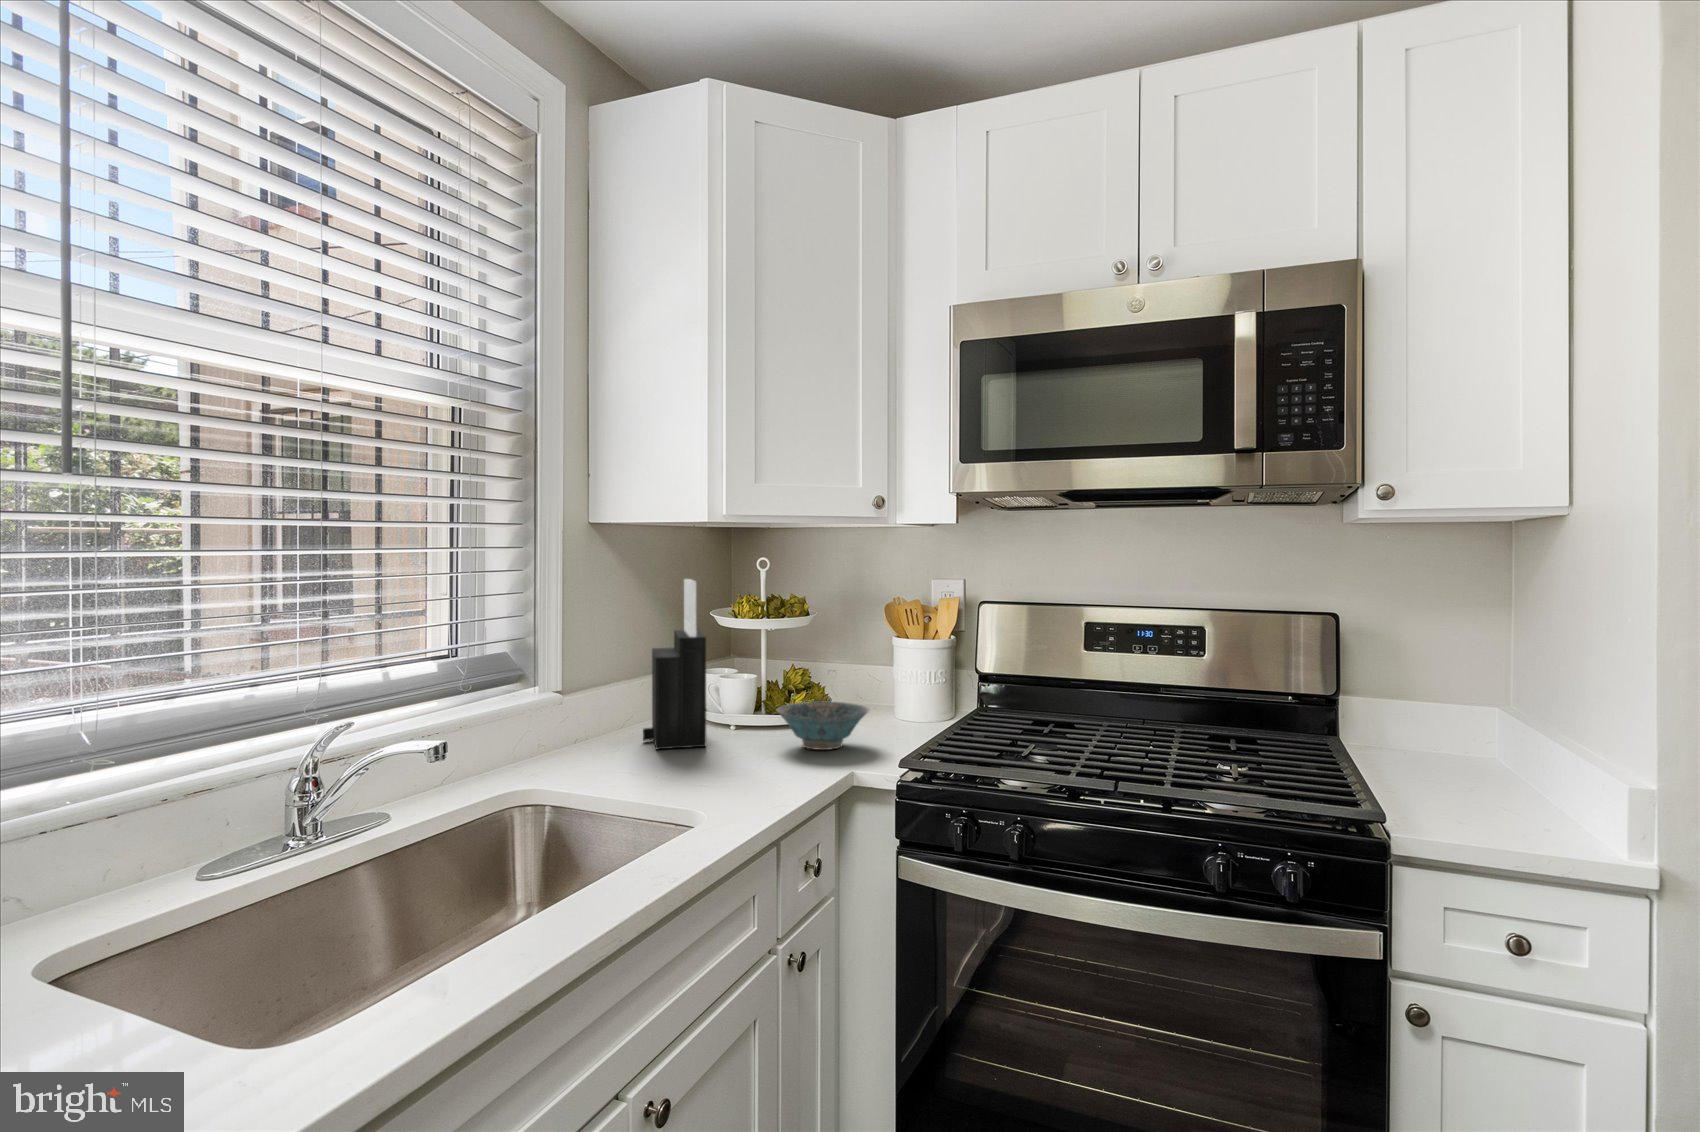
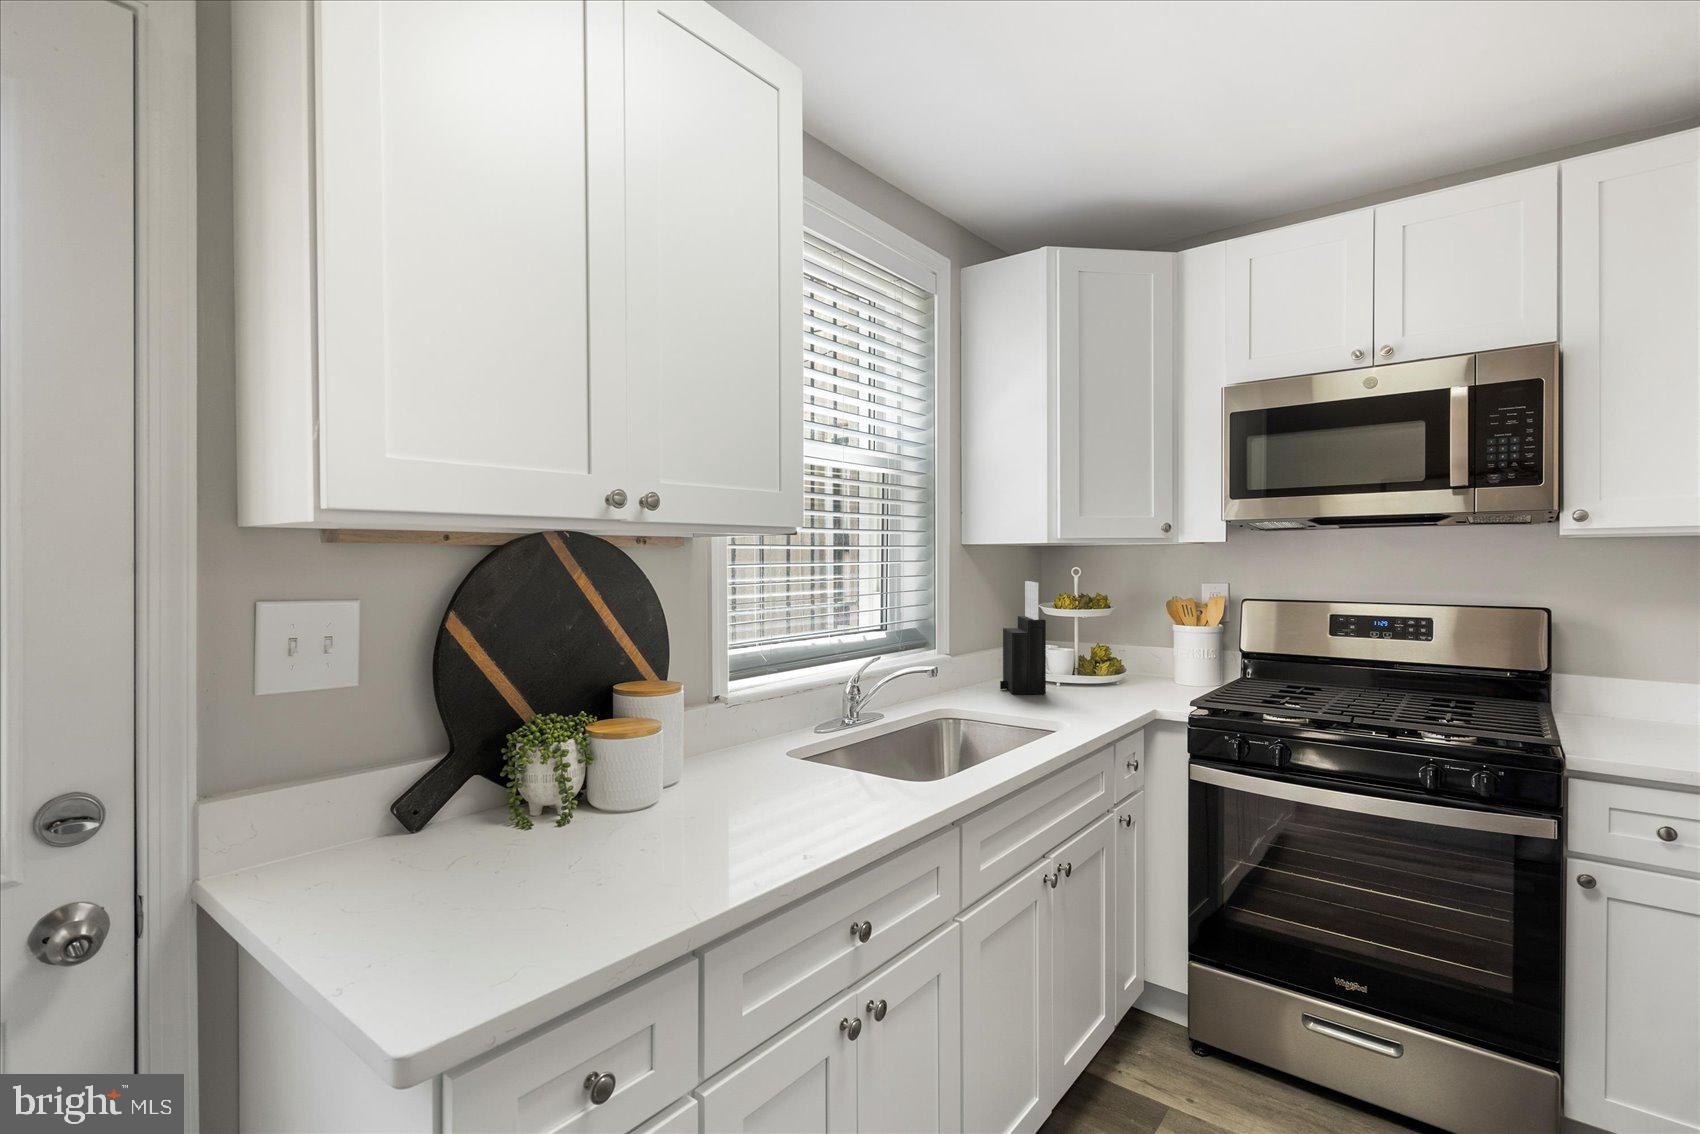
ceramic bowl: present [777,701,869,750] -> none [1095,667,1162,698]

